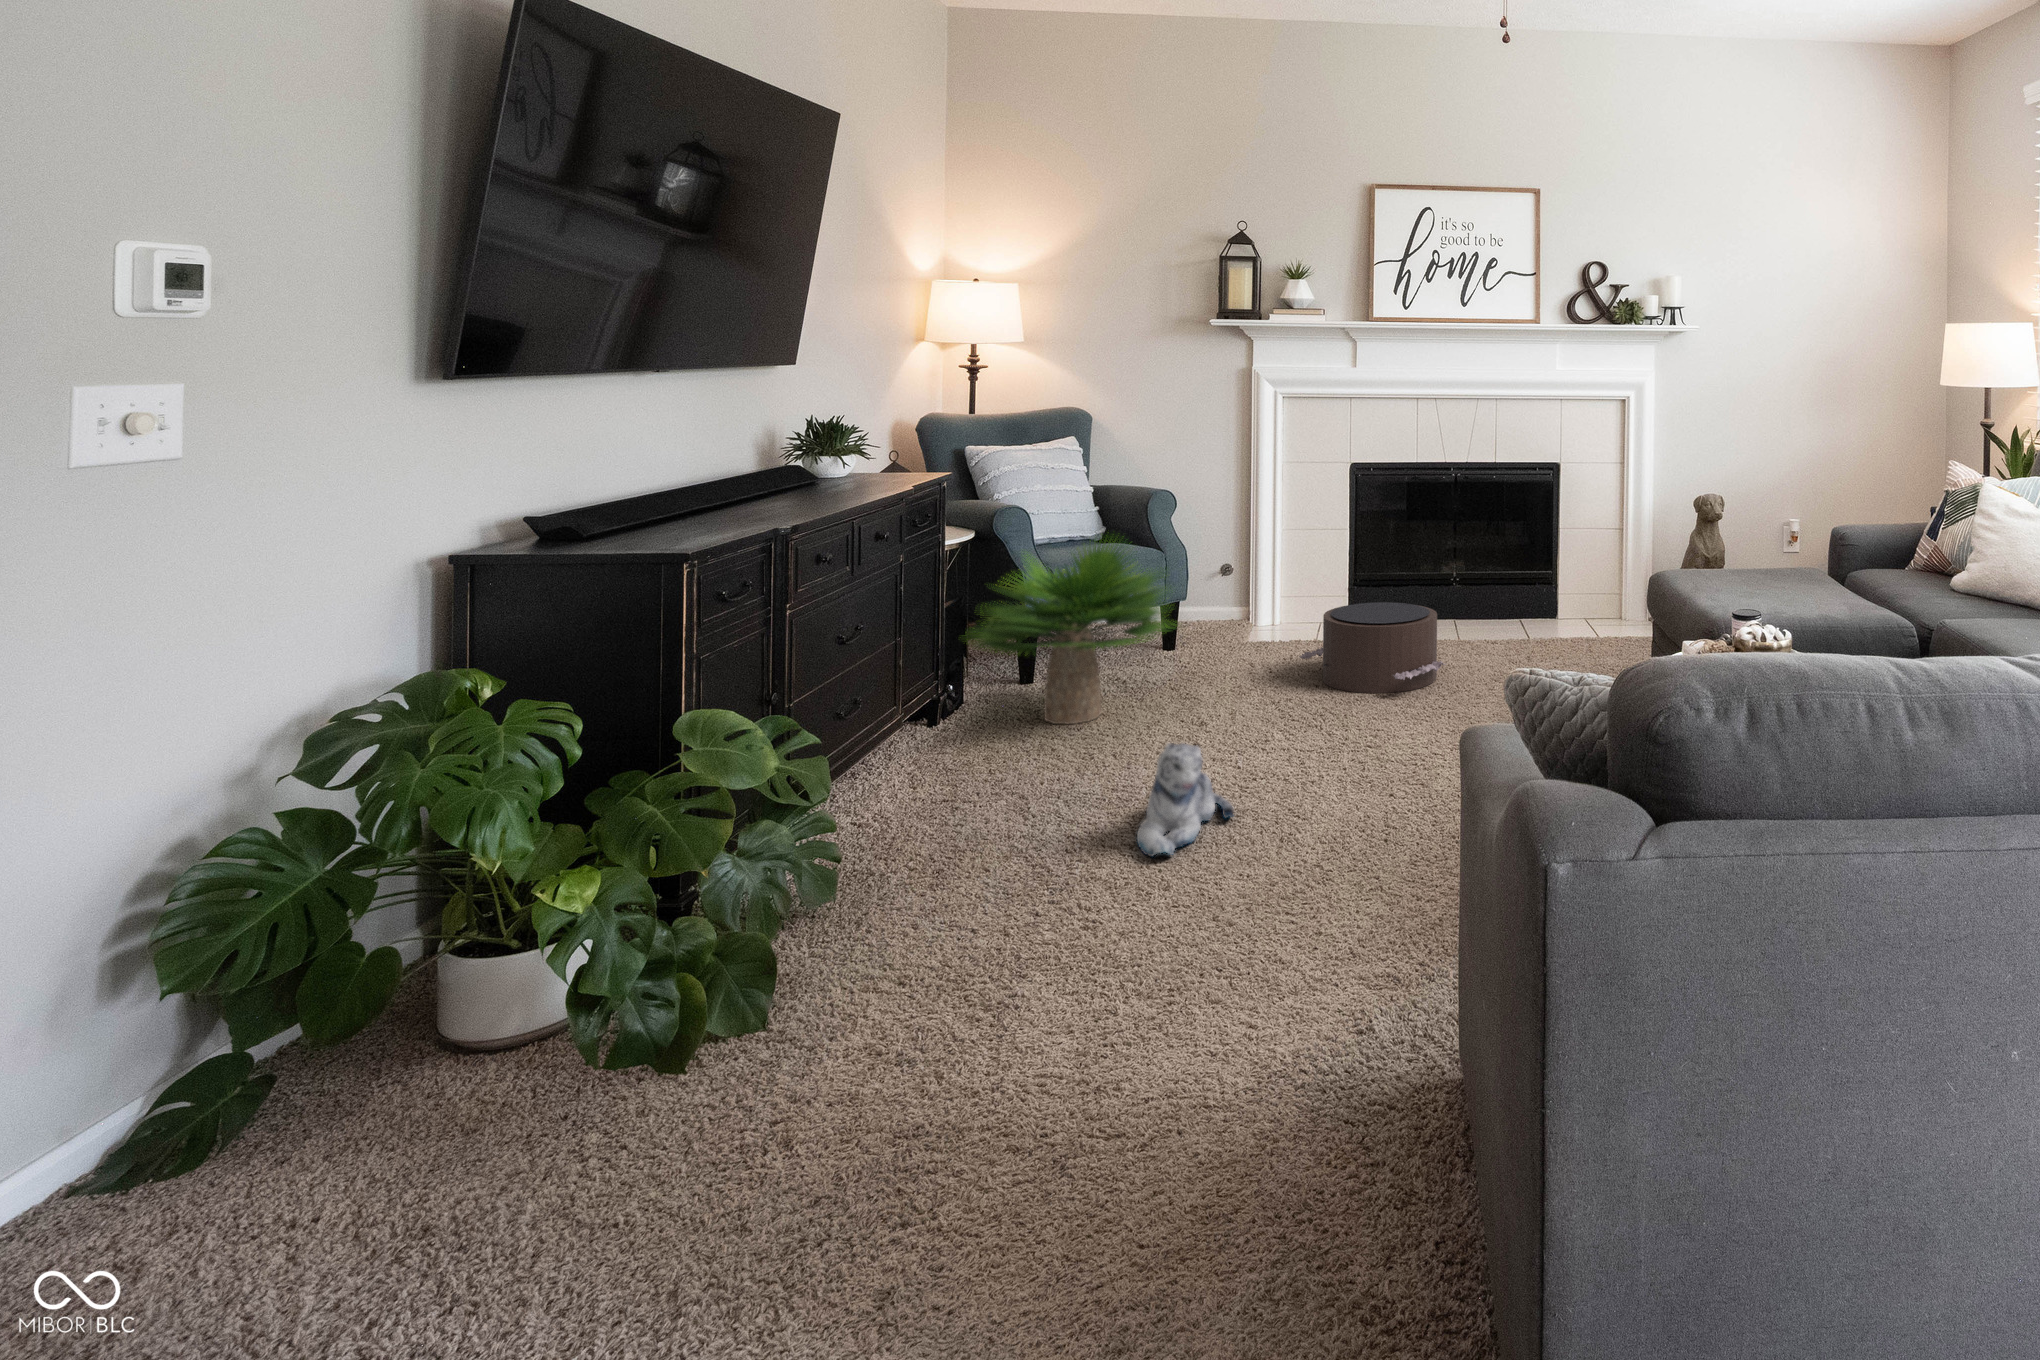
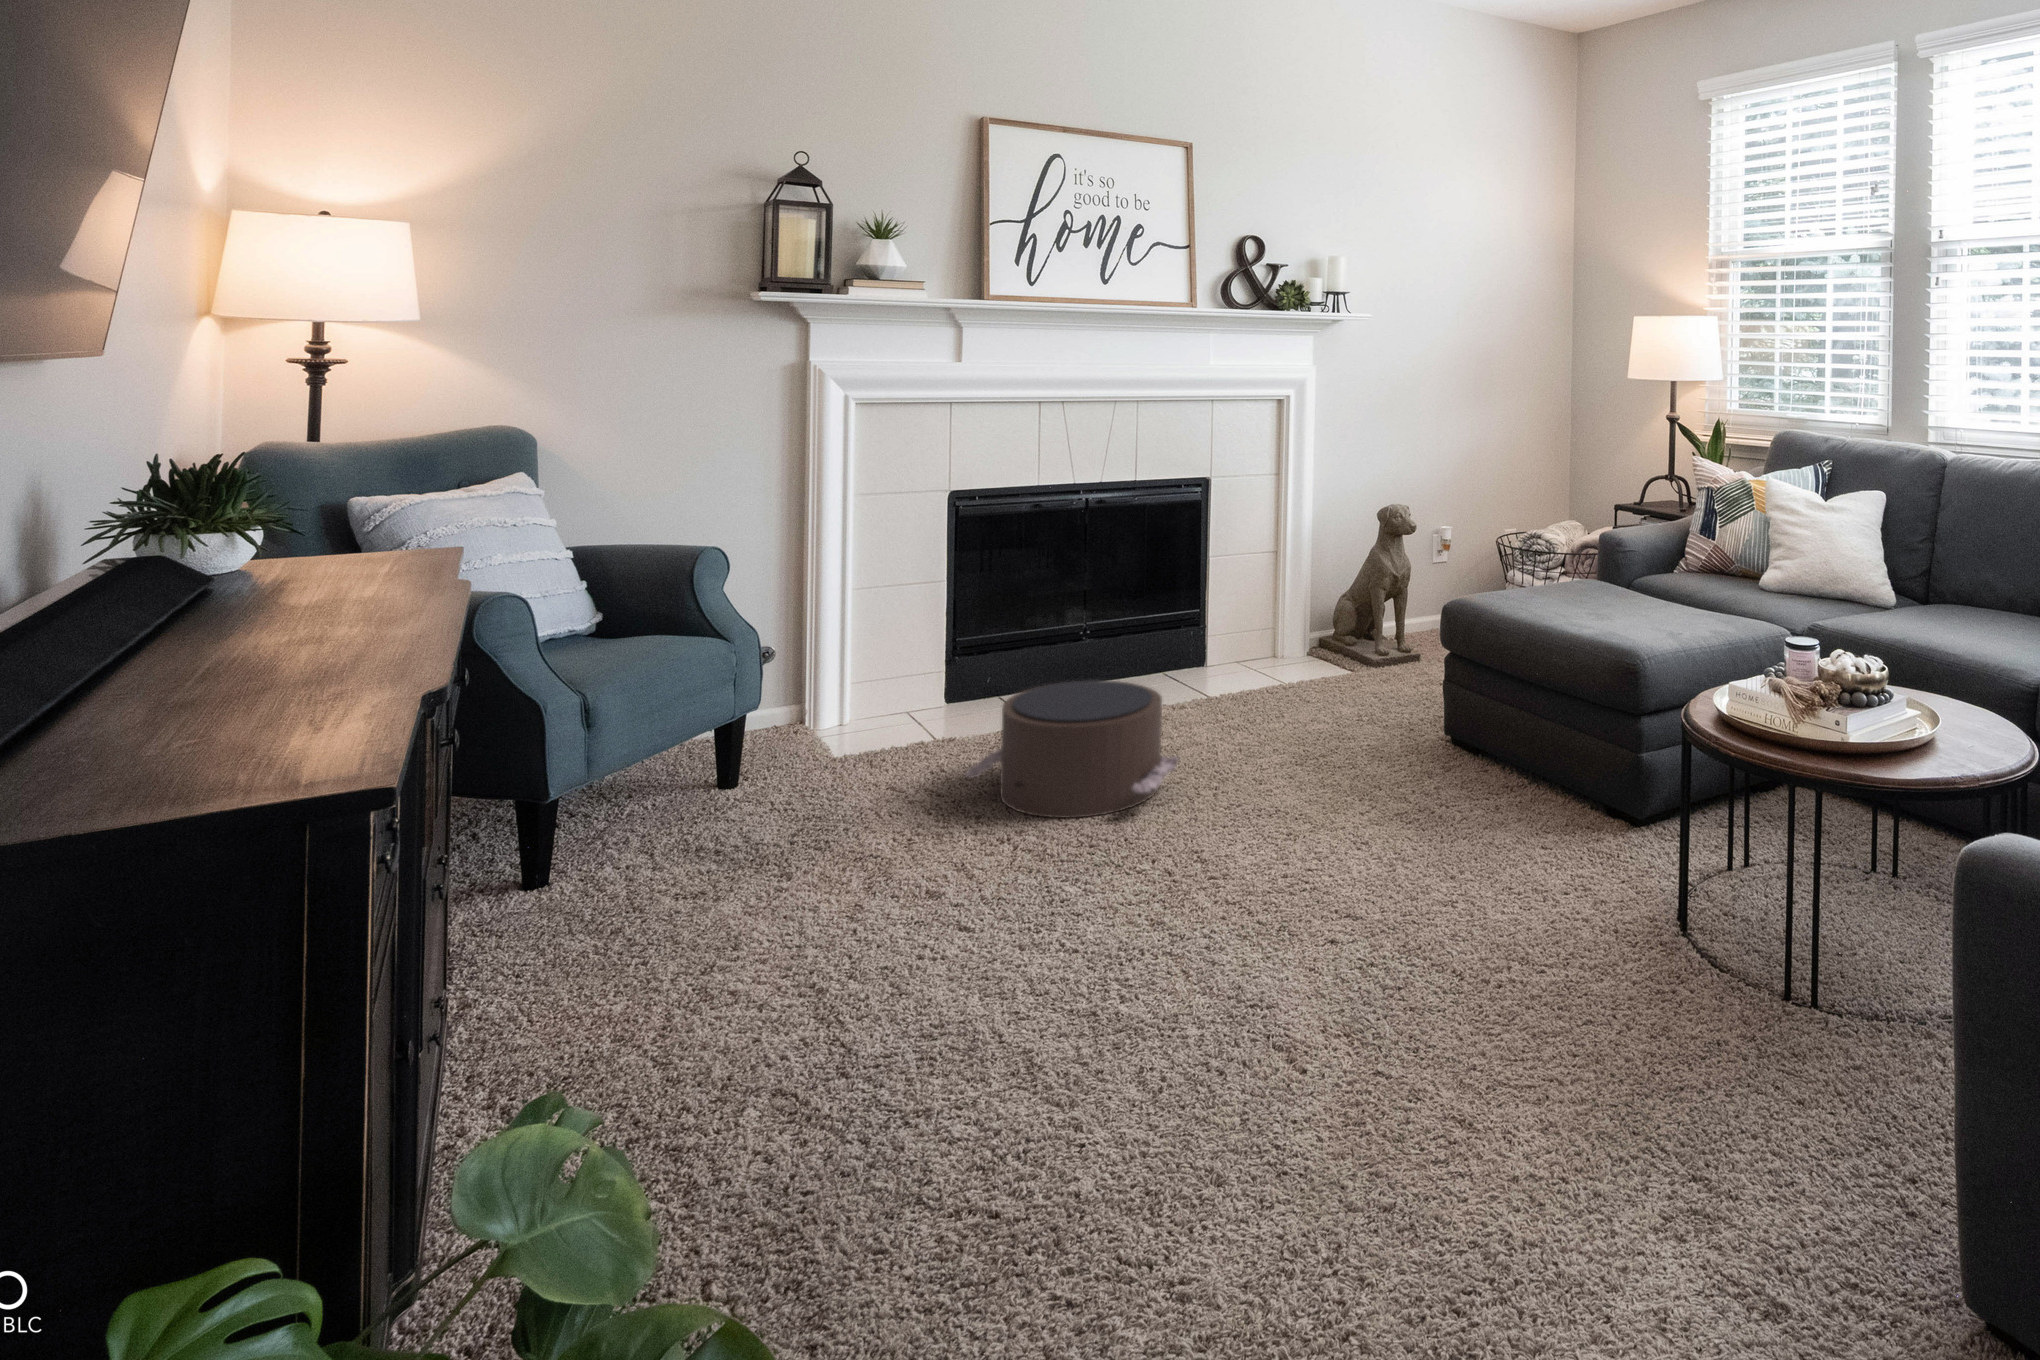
potted plant: present [973,534,1170,724] -> none [424,627,847,966]
plush toy: present [1137,743,1234,857] -> none [977,1001,1129,1229]

